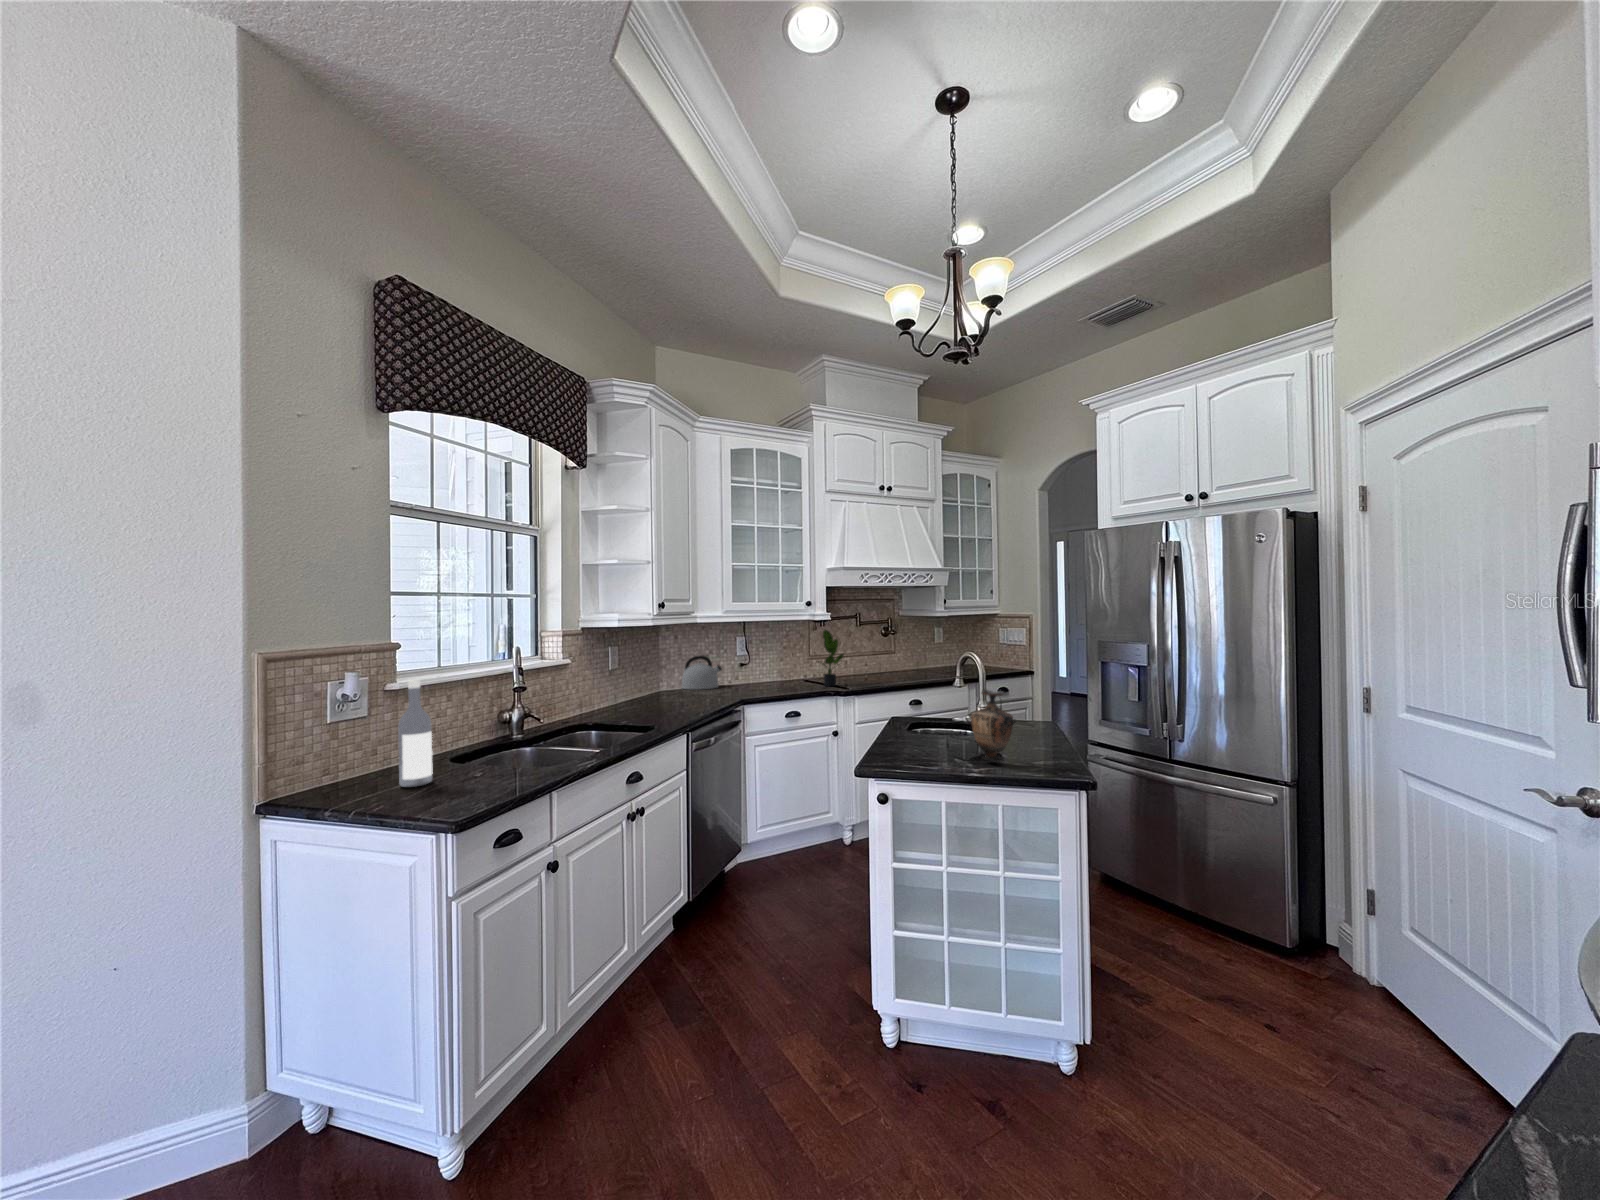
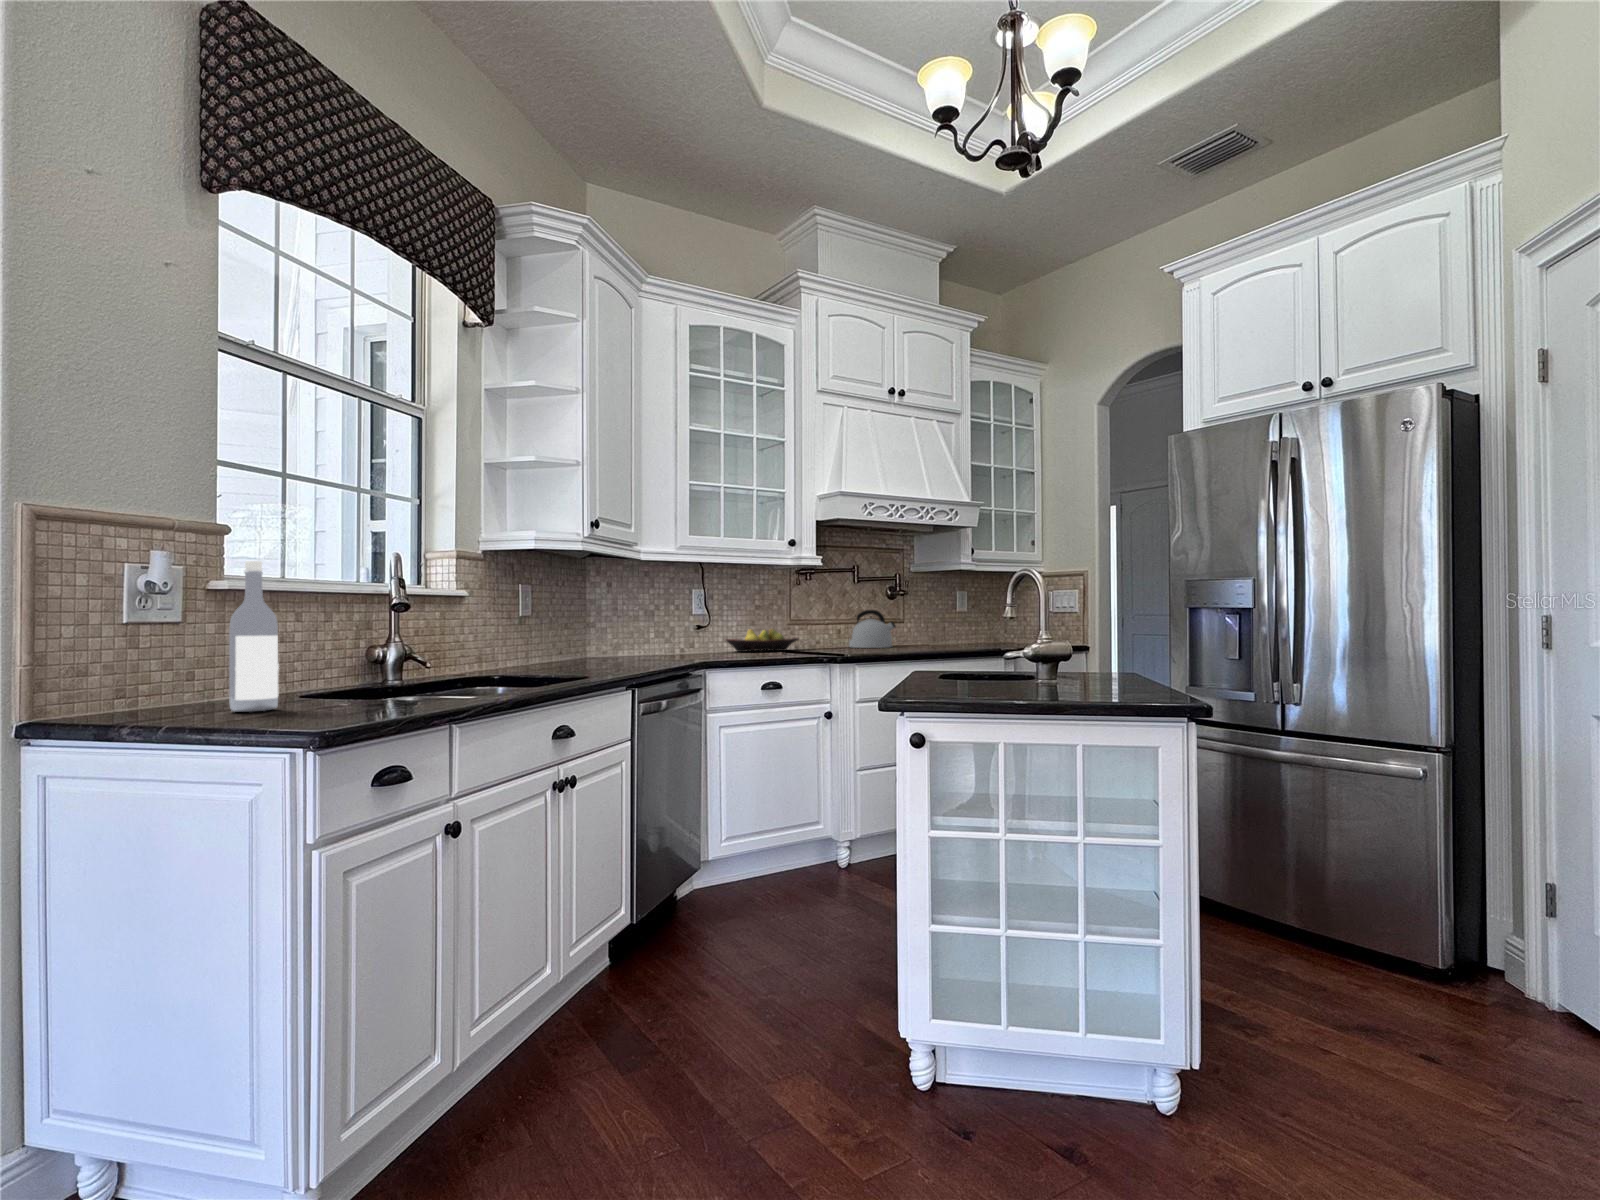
potted plant: present [823,630,843,686] -> none [802,574,844,654]
kettle: present [682,655,722,690] -> present [849,610,896,648]
fruit bowl: none [760,663,815,682] -> present [726,629,798,652]
vase: present [968,689,1016,762] -> none [1033,585,1101,695]

